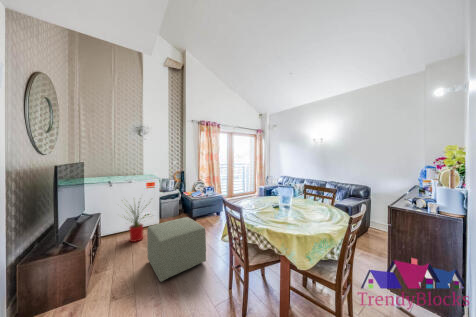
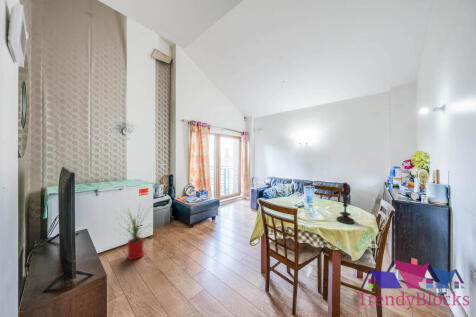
candle: none [294,181,313,229] -> present [337,183,354,224]
ottoman: present [147,217,206,282] -> none [166,225,233,297]

